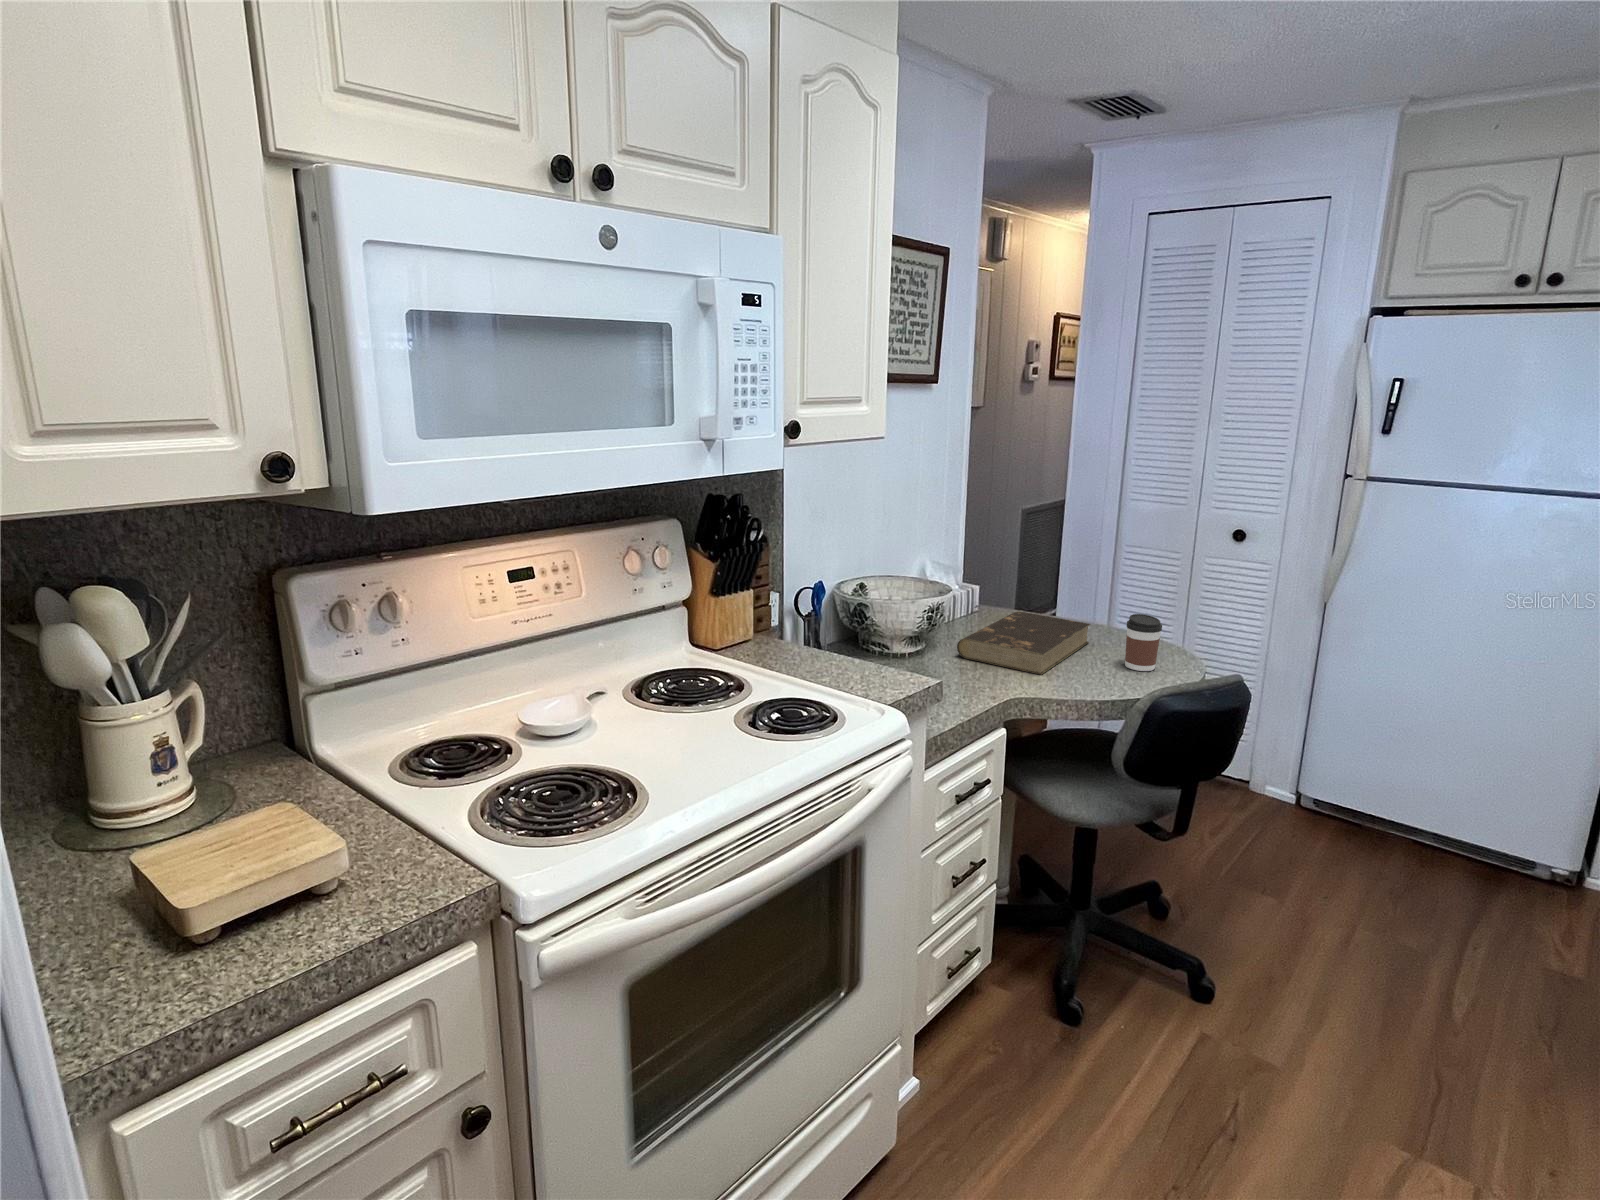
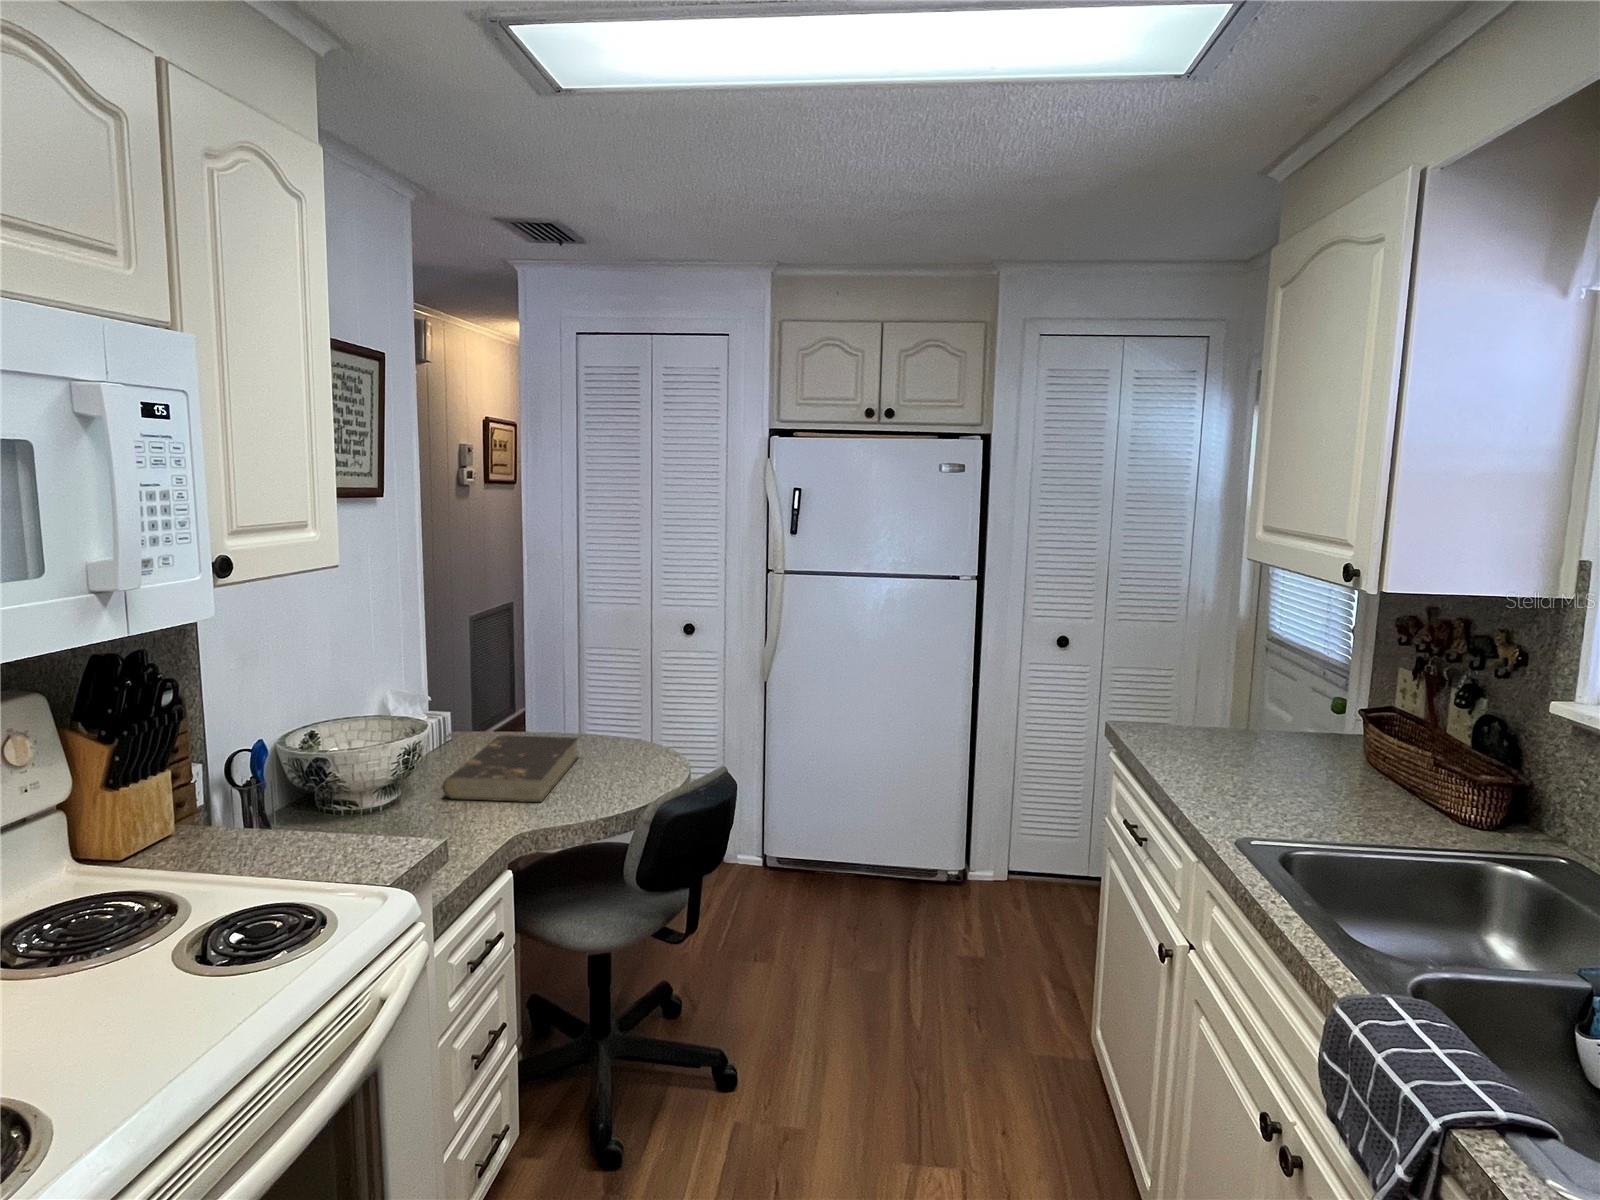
coffee cup: present [1125,614,1162,671] -> none [617,722,650,779]

